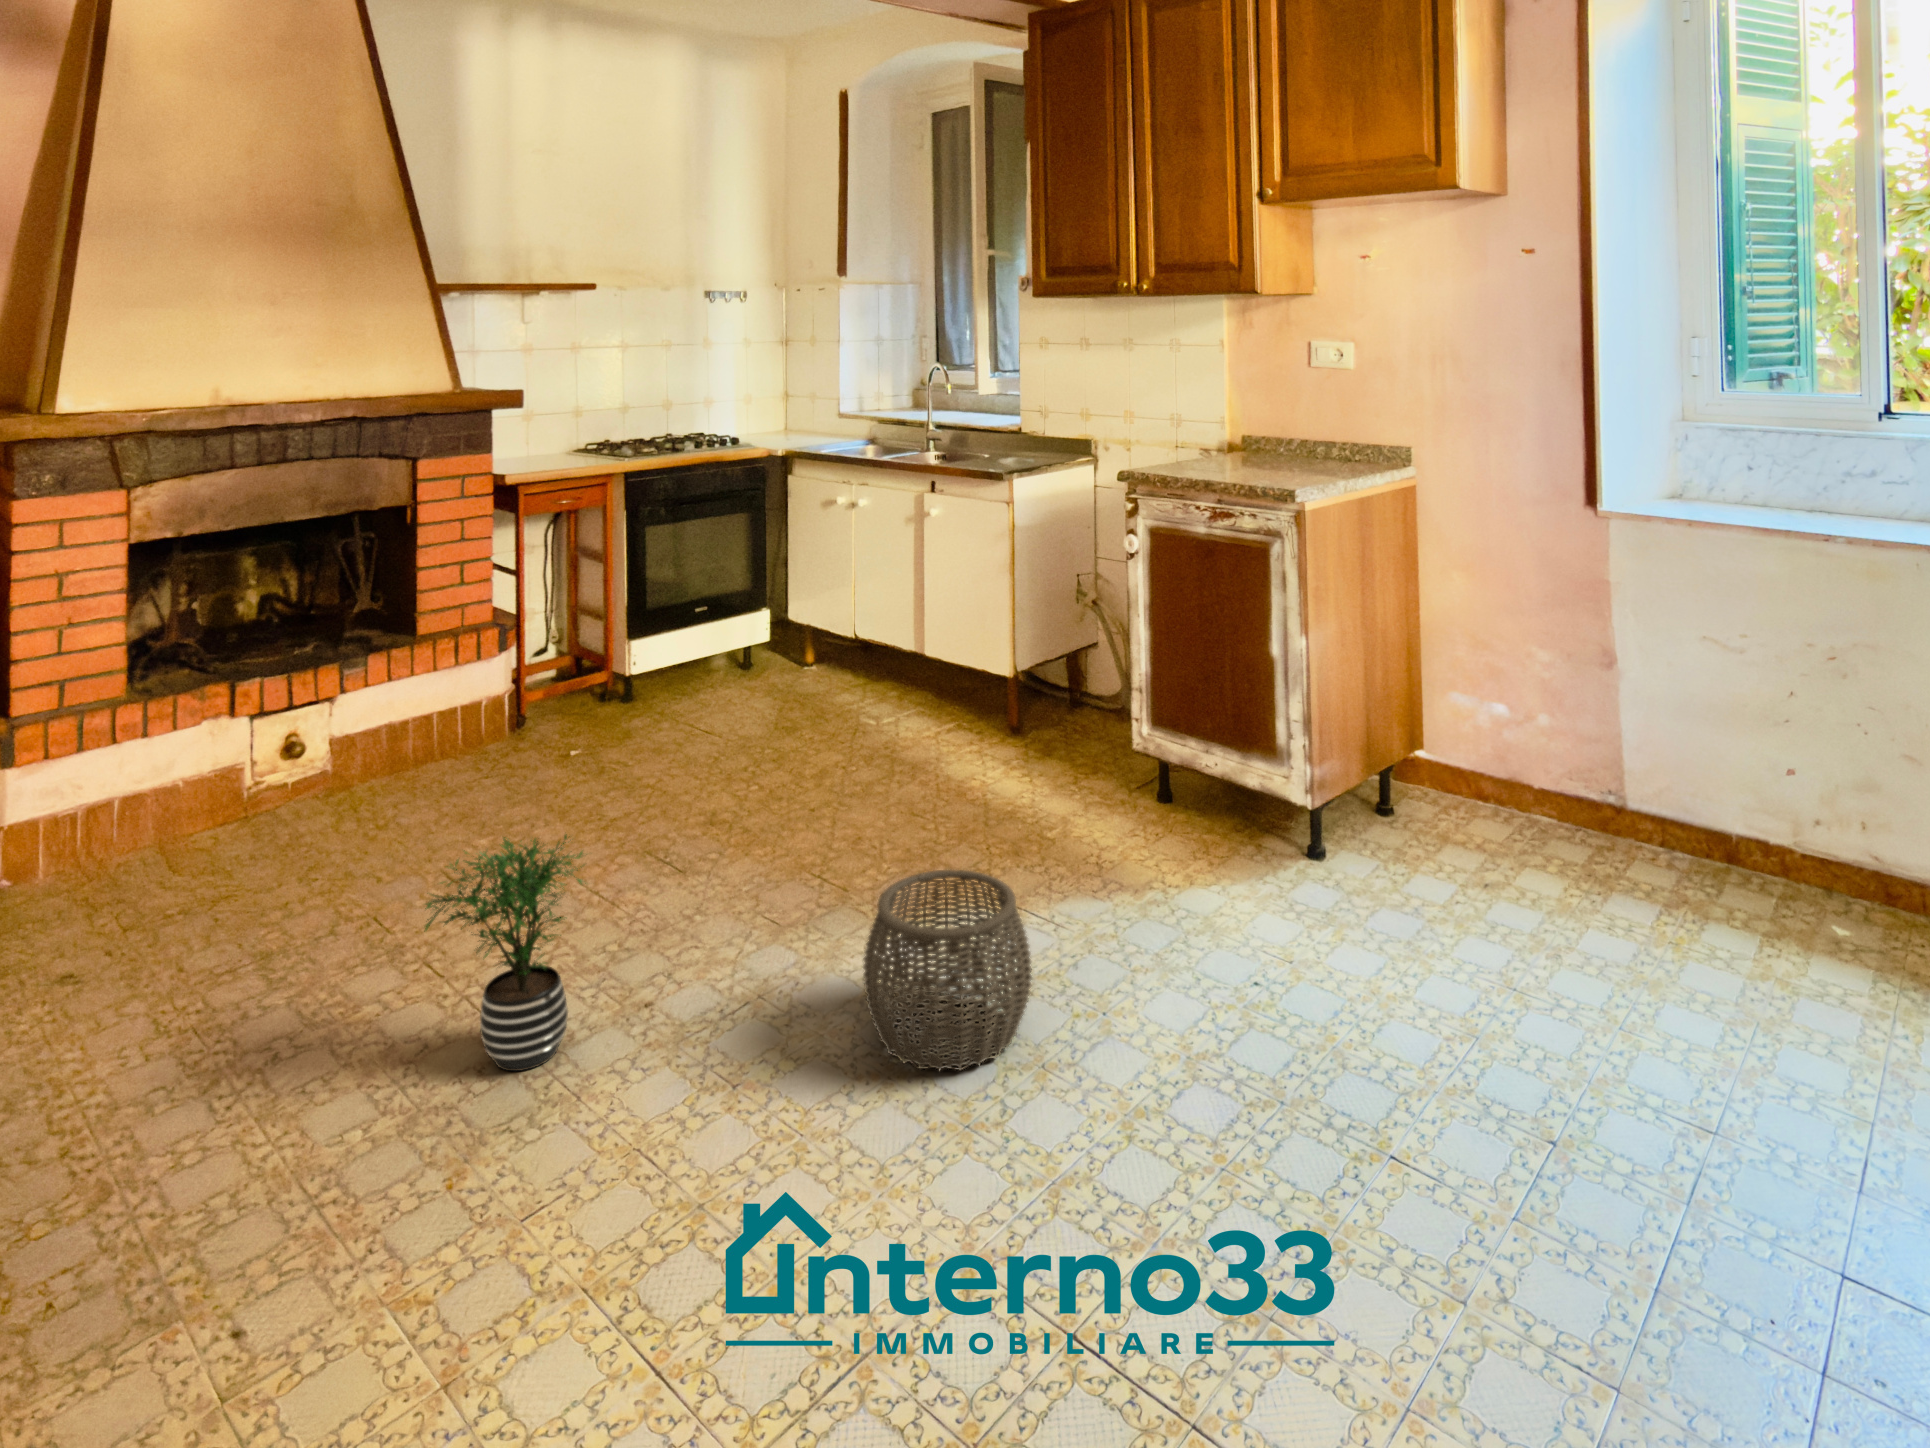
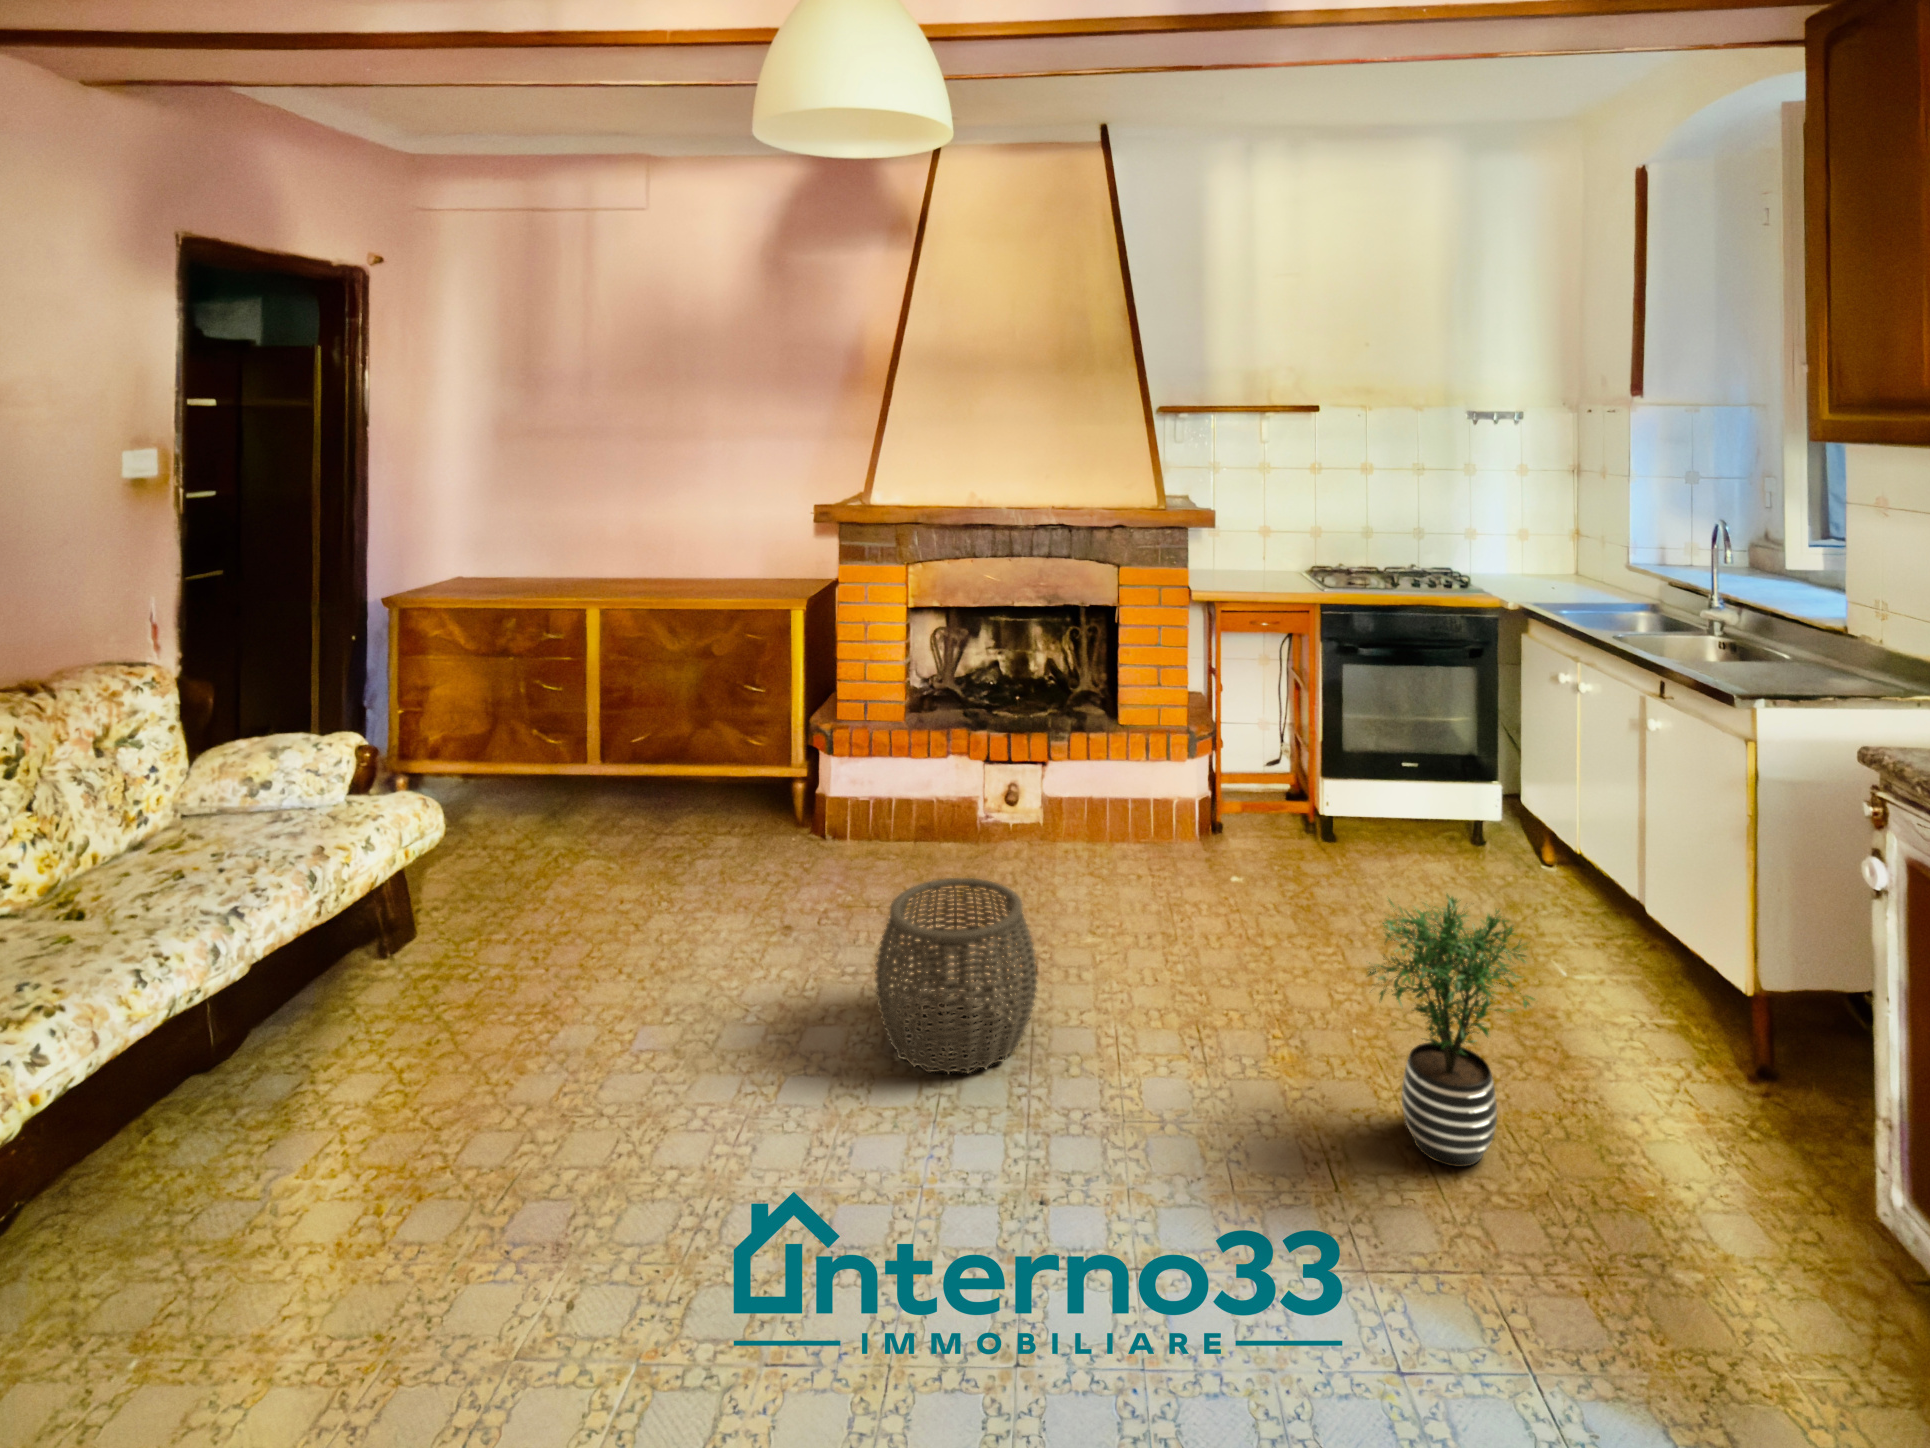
potted plant: present [424,834,583,1071] -> present [1368,895,1535,1167]

